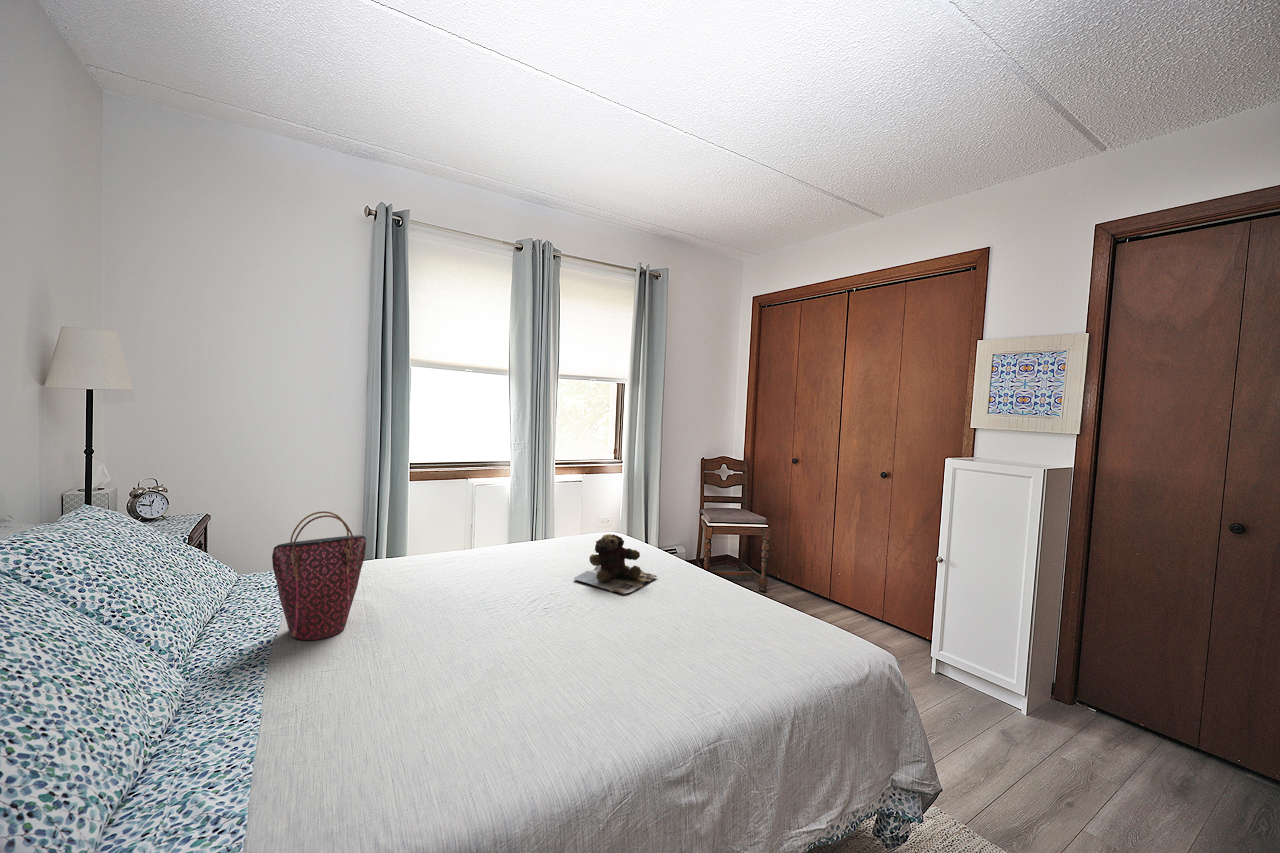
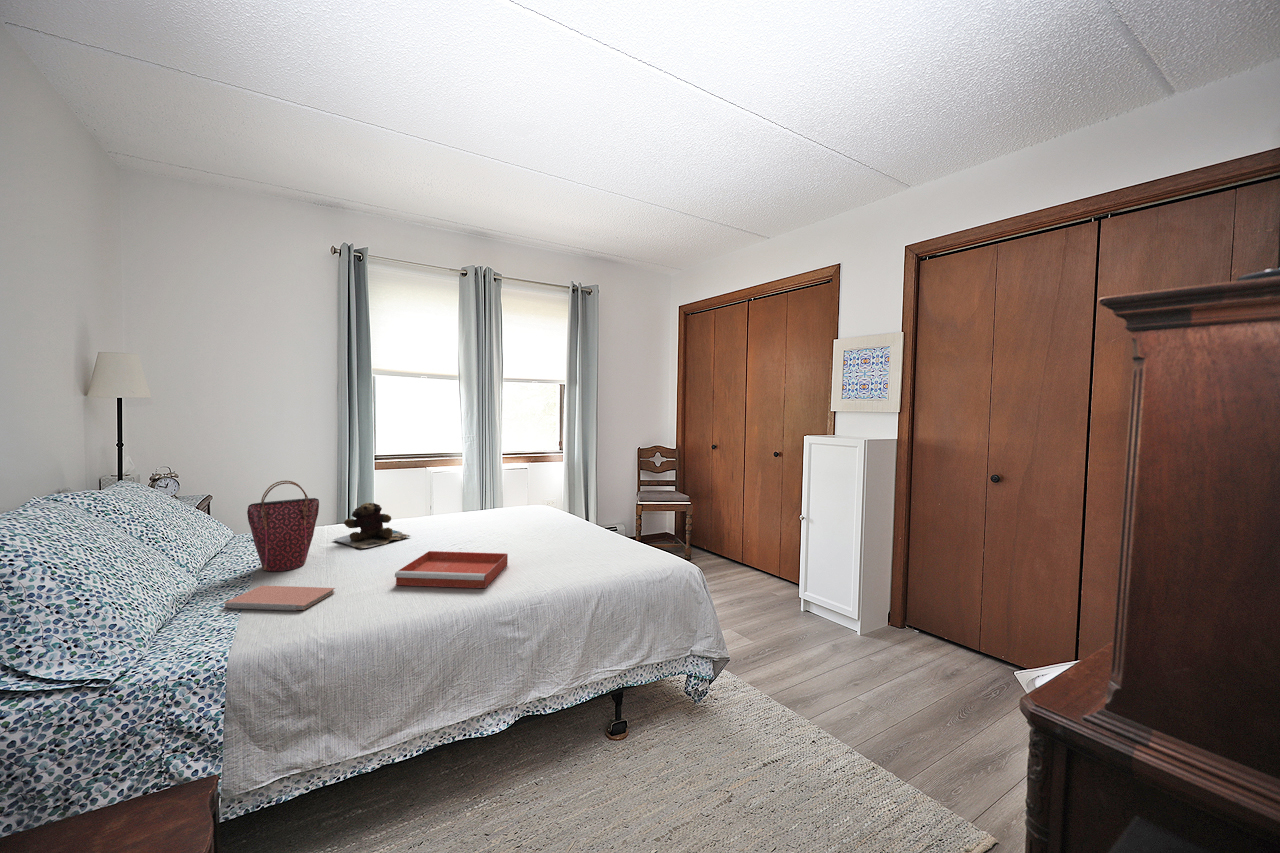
teddy bear: present [574,534,657,594] -> present [334,503,410,548]
tray: none [482,613,621,682] -> present [395,551,508,588]
notebook: none [244,670,401,724] -> present [224,585,335,611]

